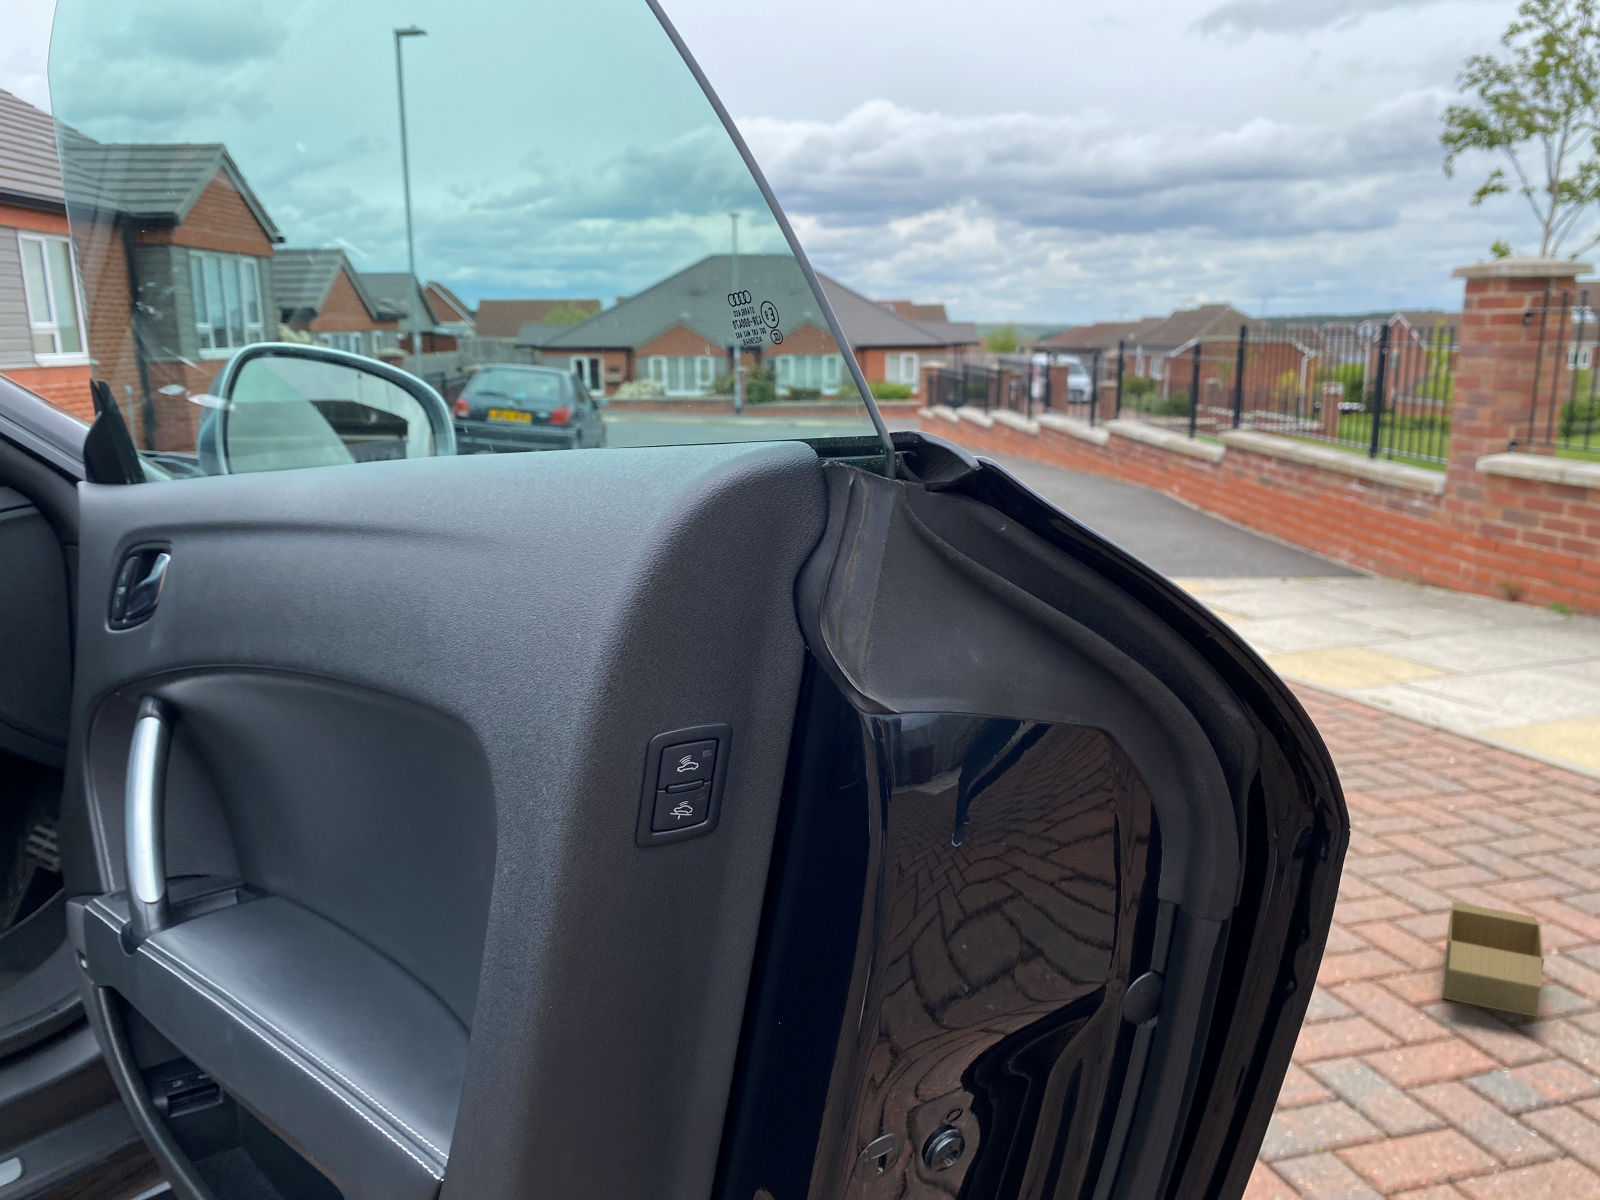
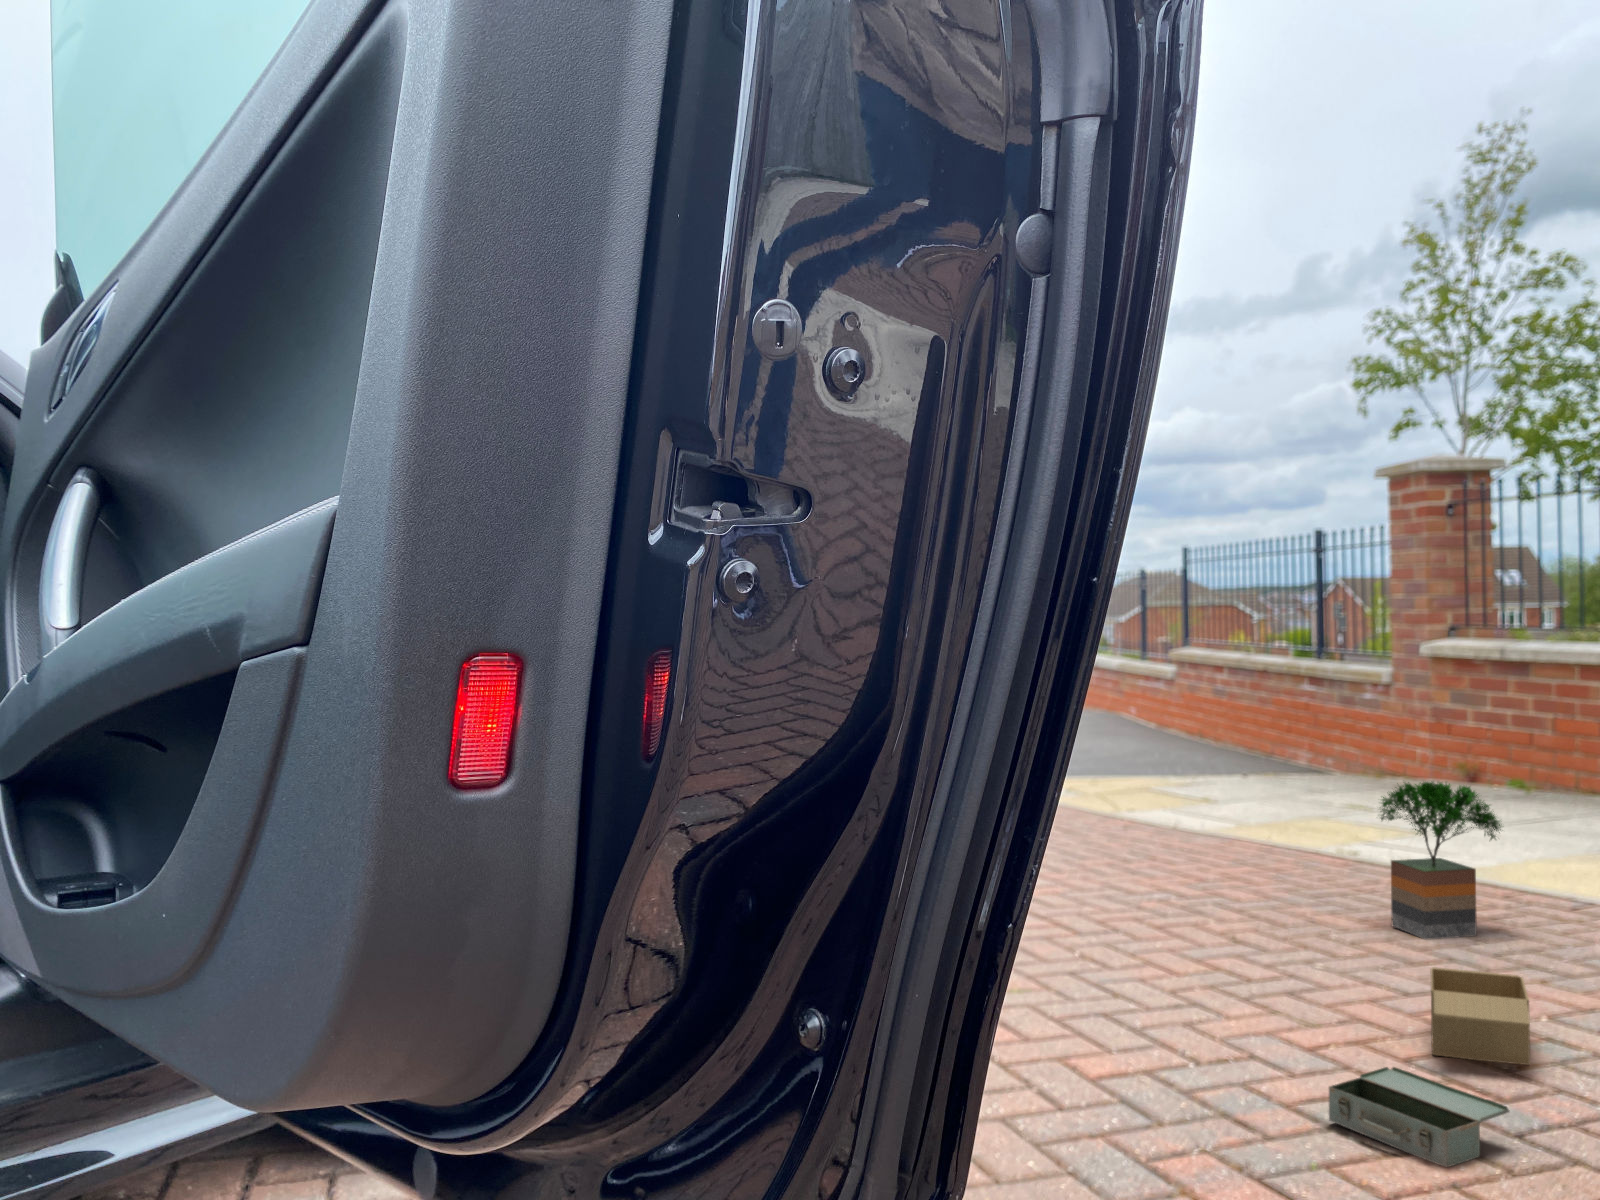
potted tree: none [1411,674,1542,833] -> present [1381,782,1501,940]
toolbox: none [1336,1033,1512,1155] -> present [1329,1067,1509,1167]

